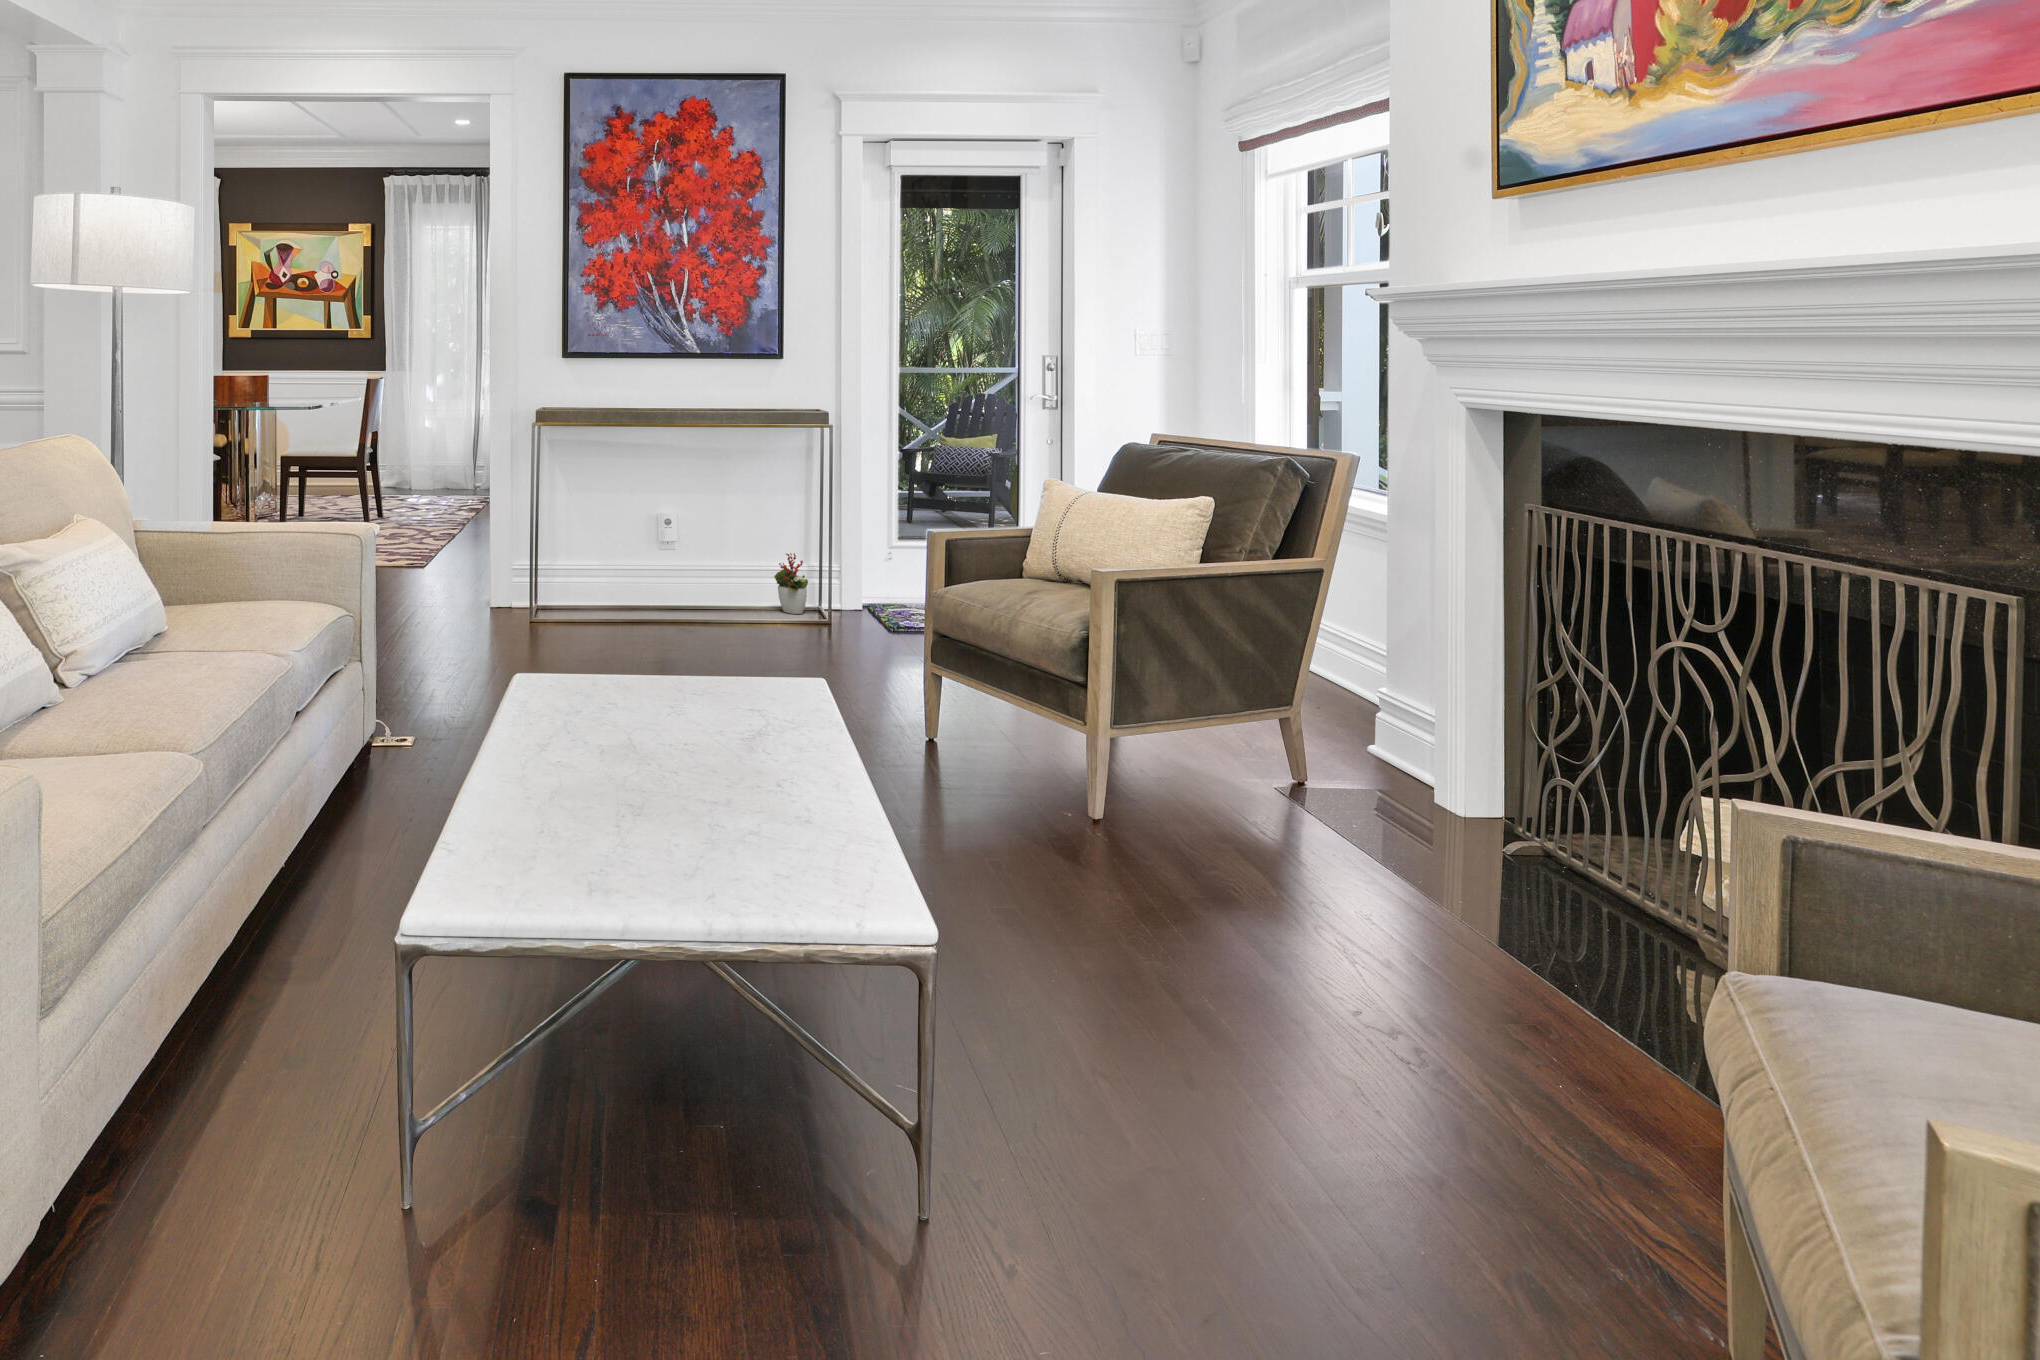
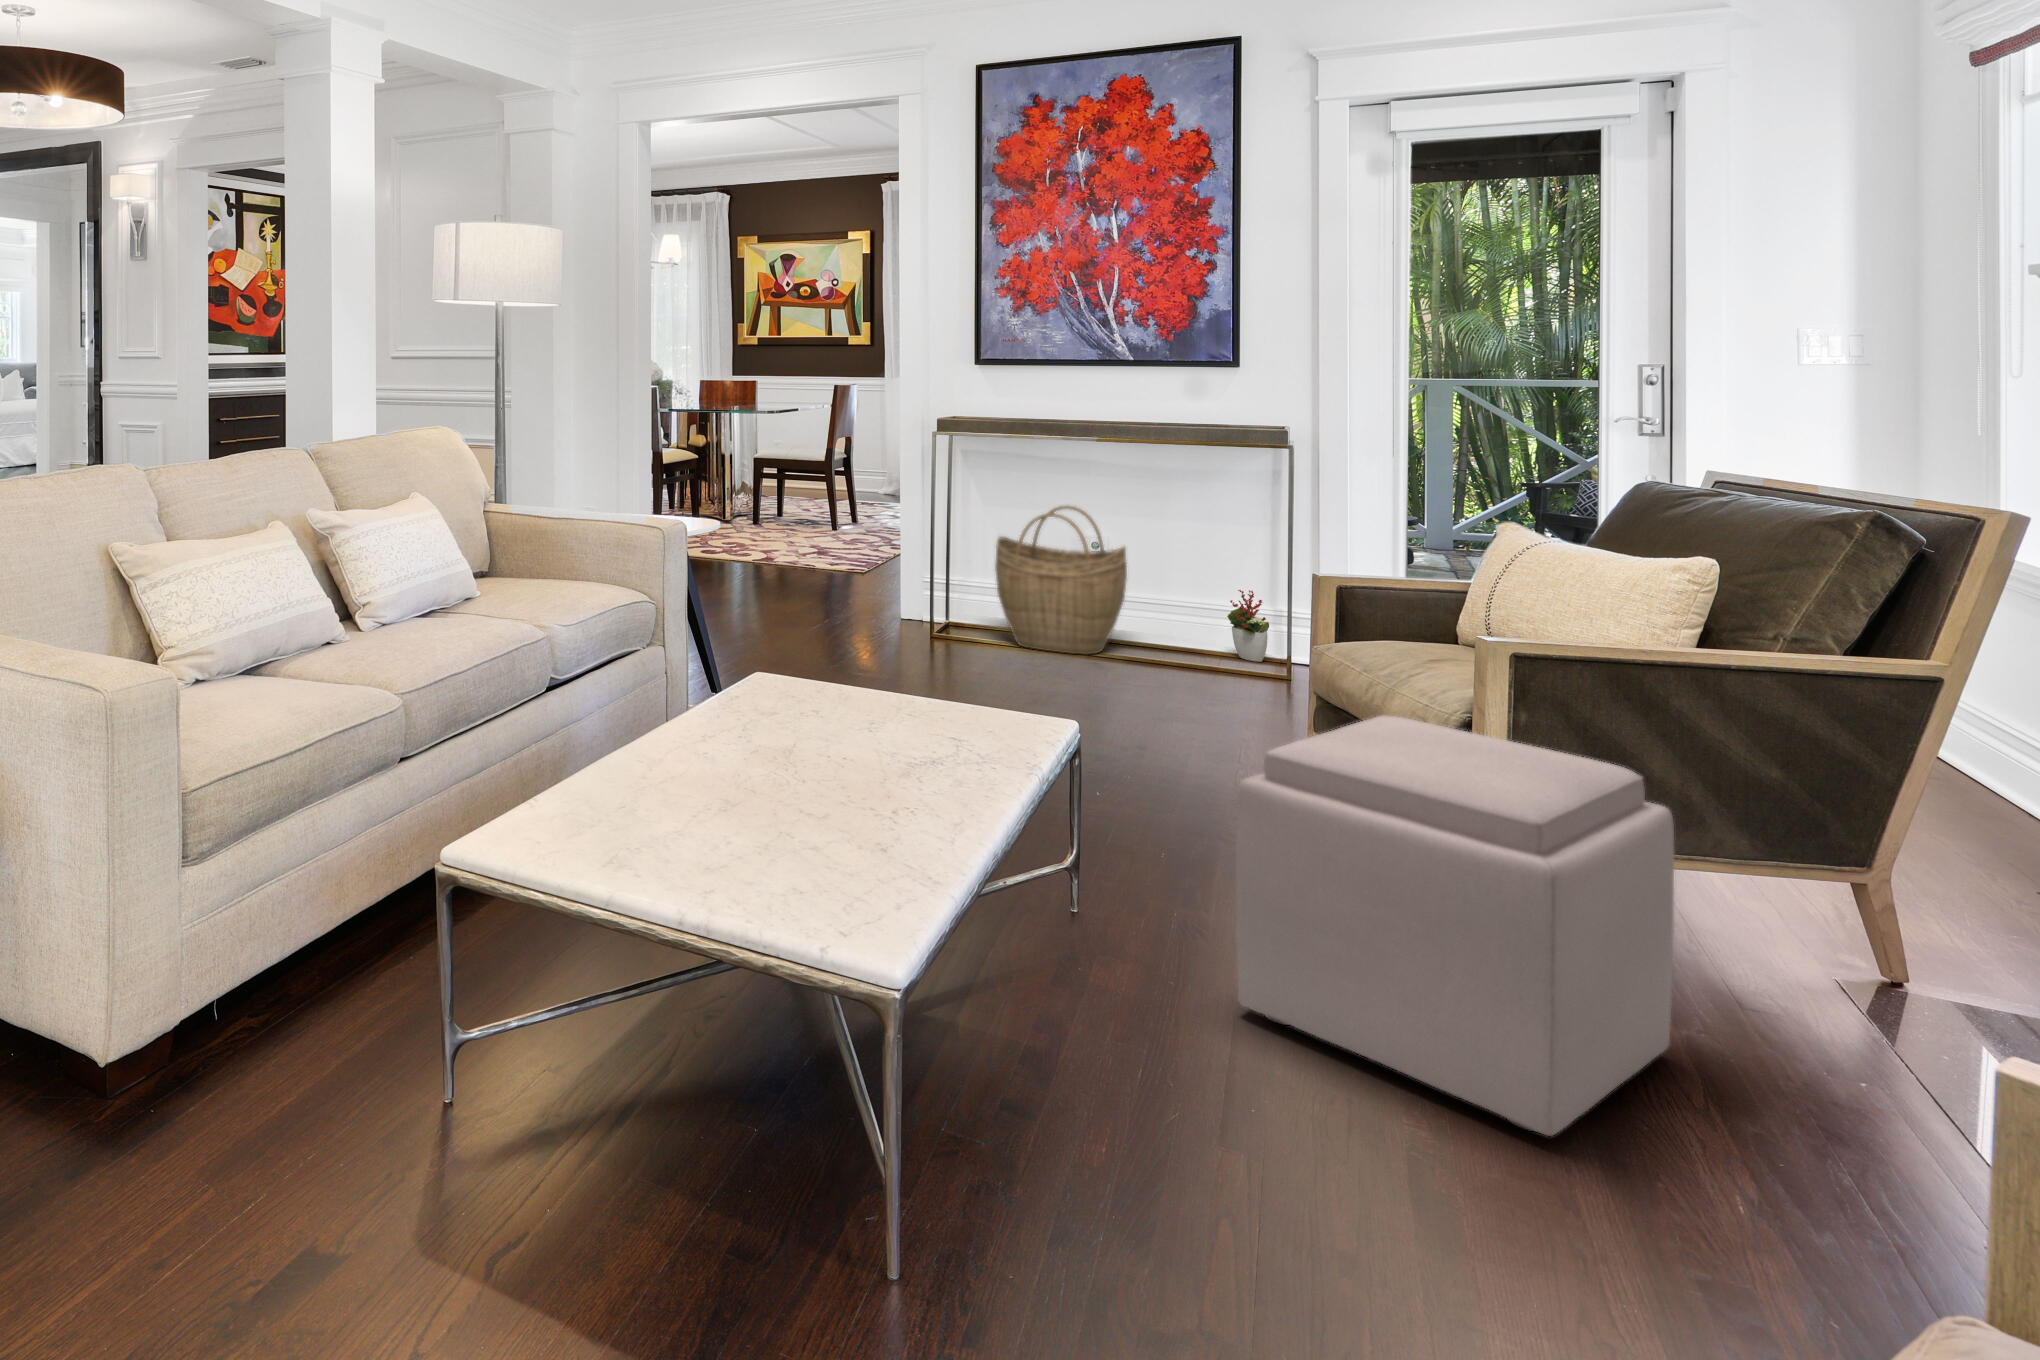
woven basket: none [586,488,699,624] -> present [995,506,1127,655]
ottoman: none [994,639,1249,933] -> present [1236,716,1674,1136]

